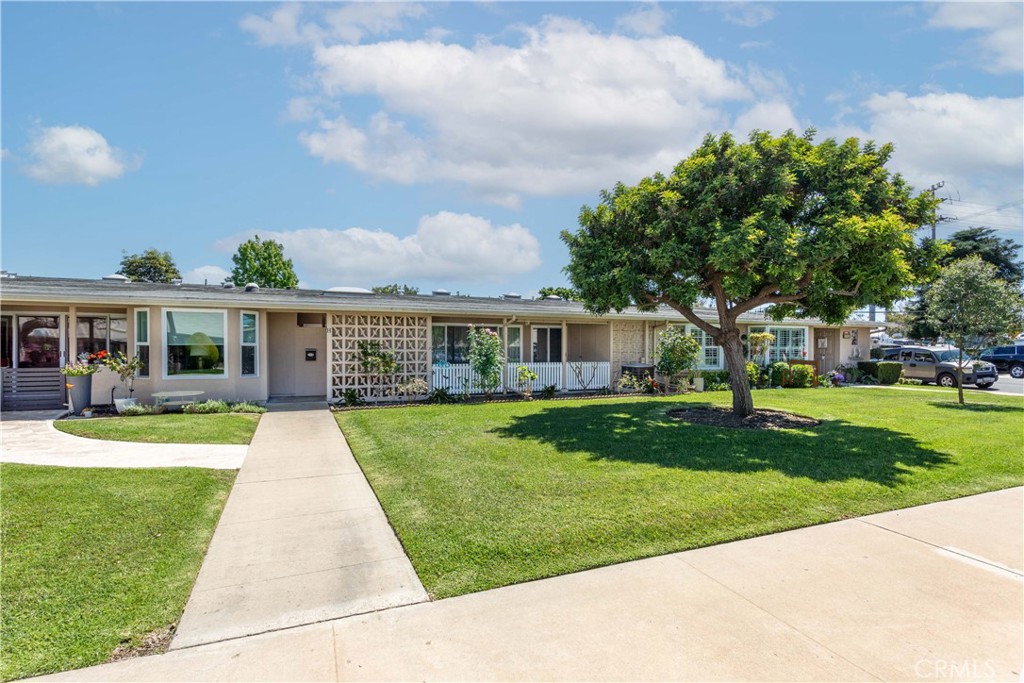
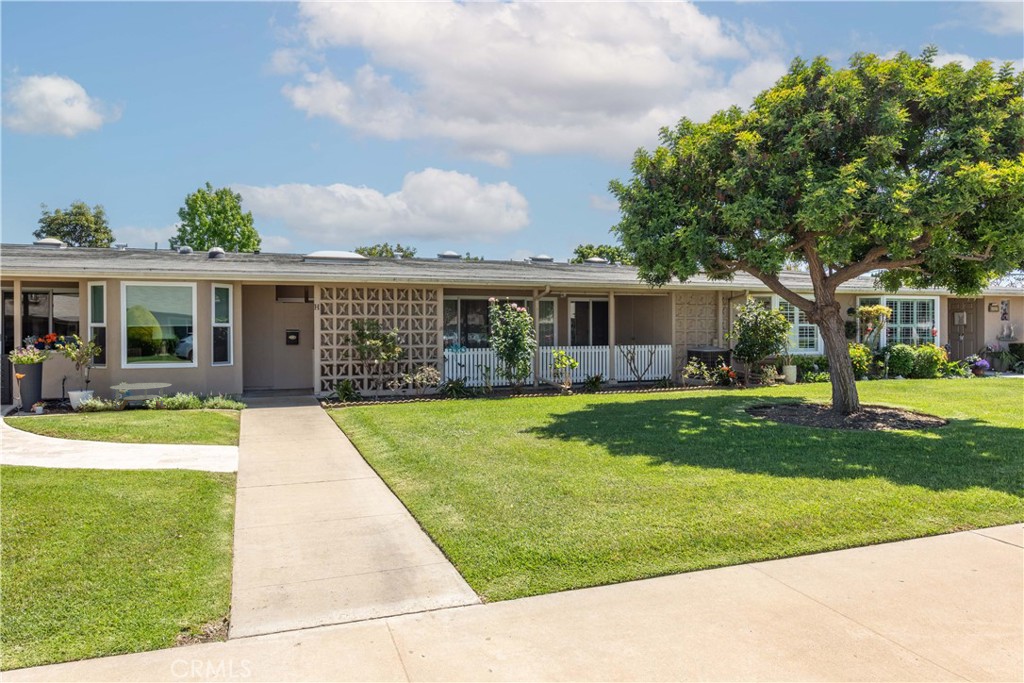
bench: present [783,359,819,388] -> none [896,341,946,379]

